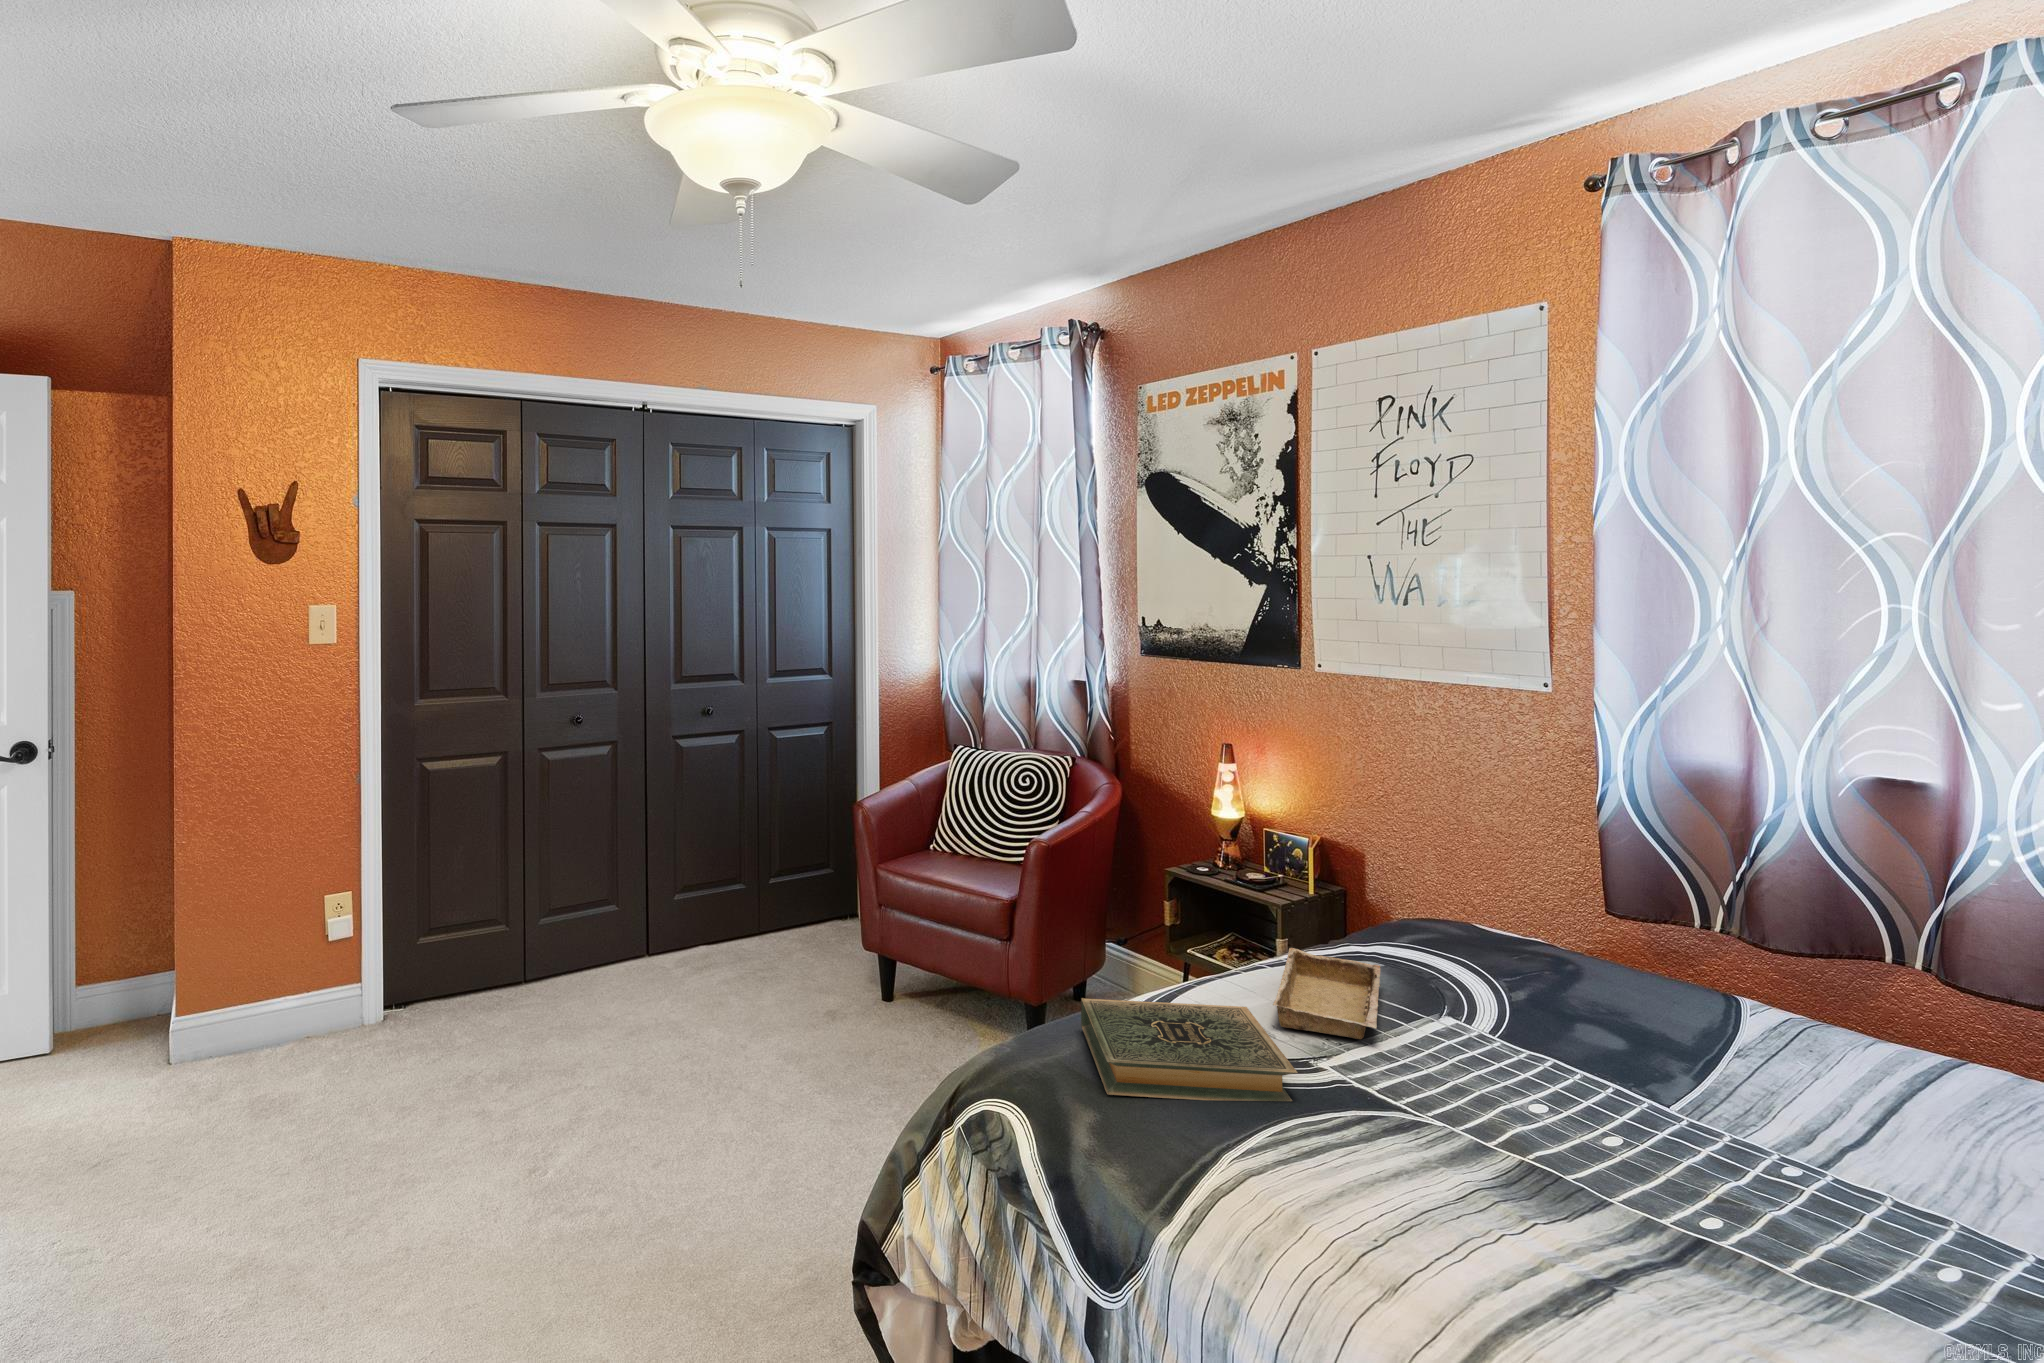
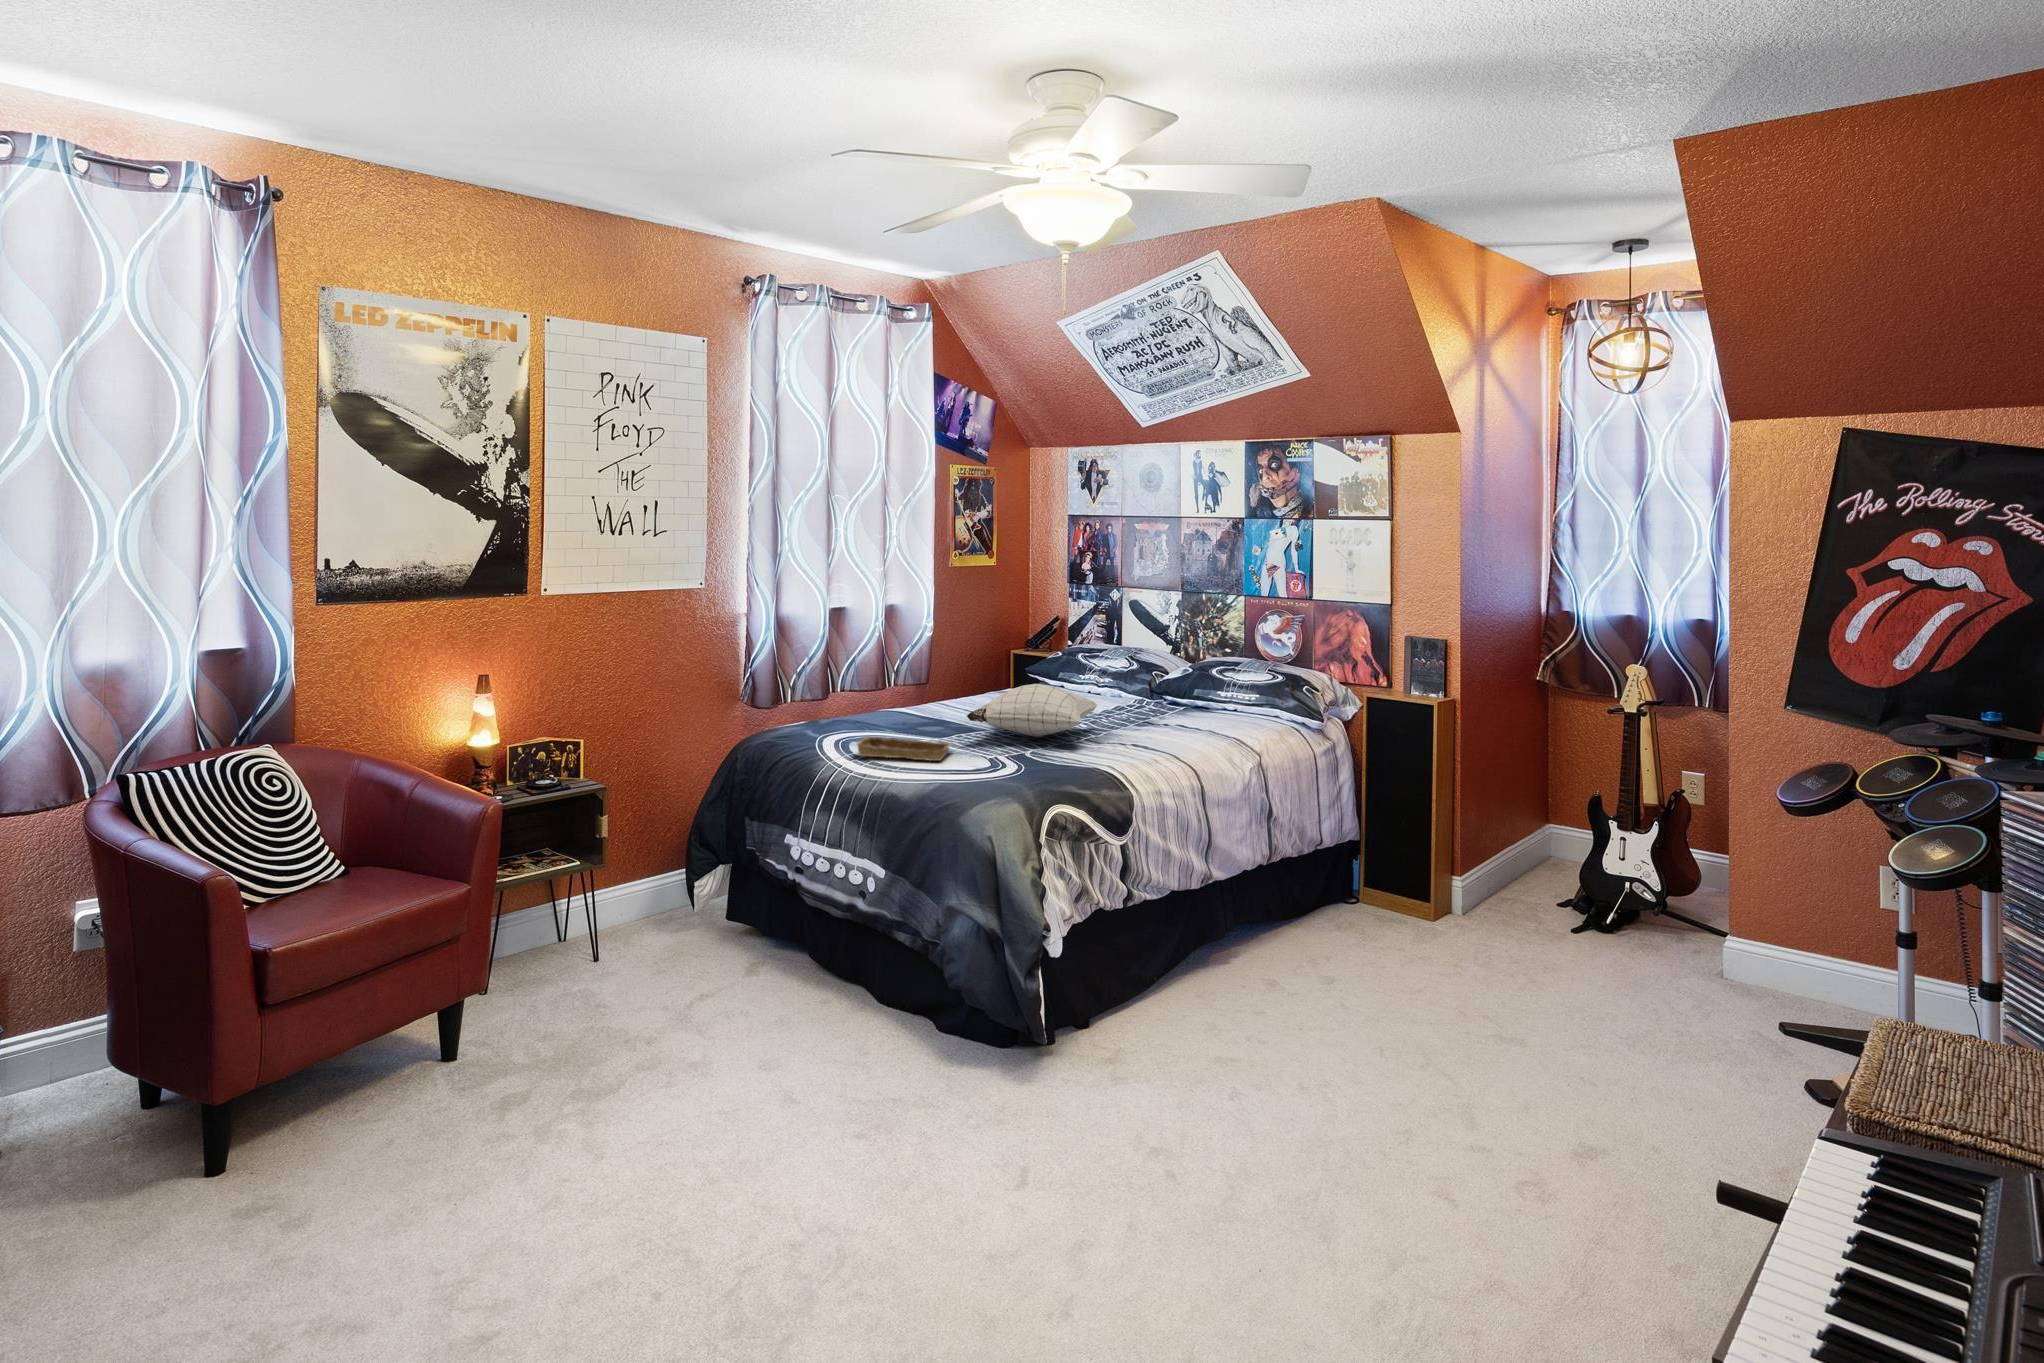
pillow: none [1430,991,1831,1191] -> present [967,684,1098,737]
hardback book: present [1081,998,1297,1101] -> none [953,749,1049,786]

